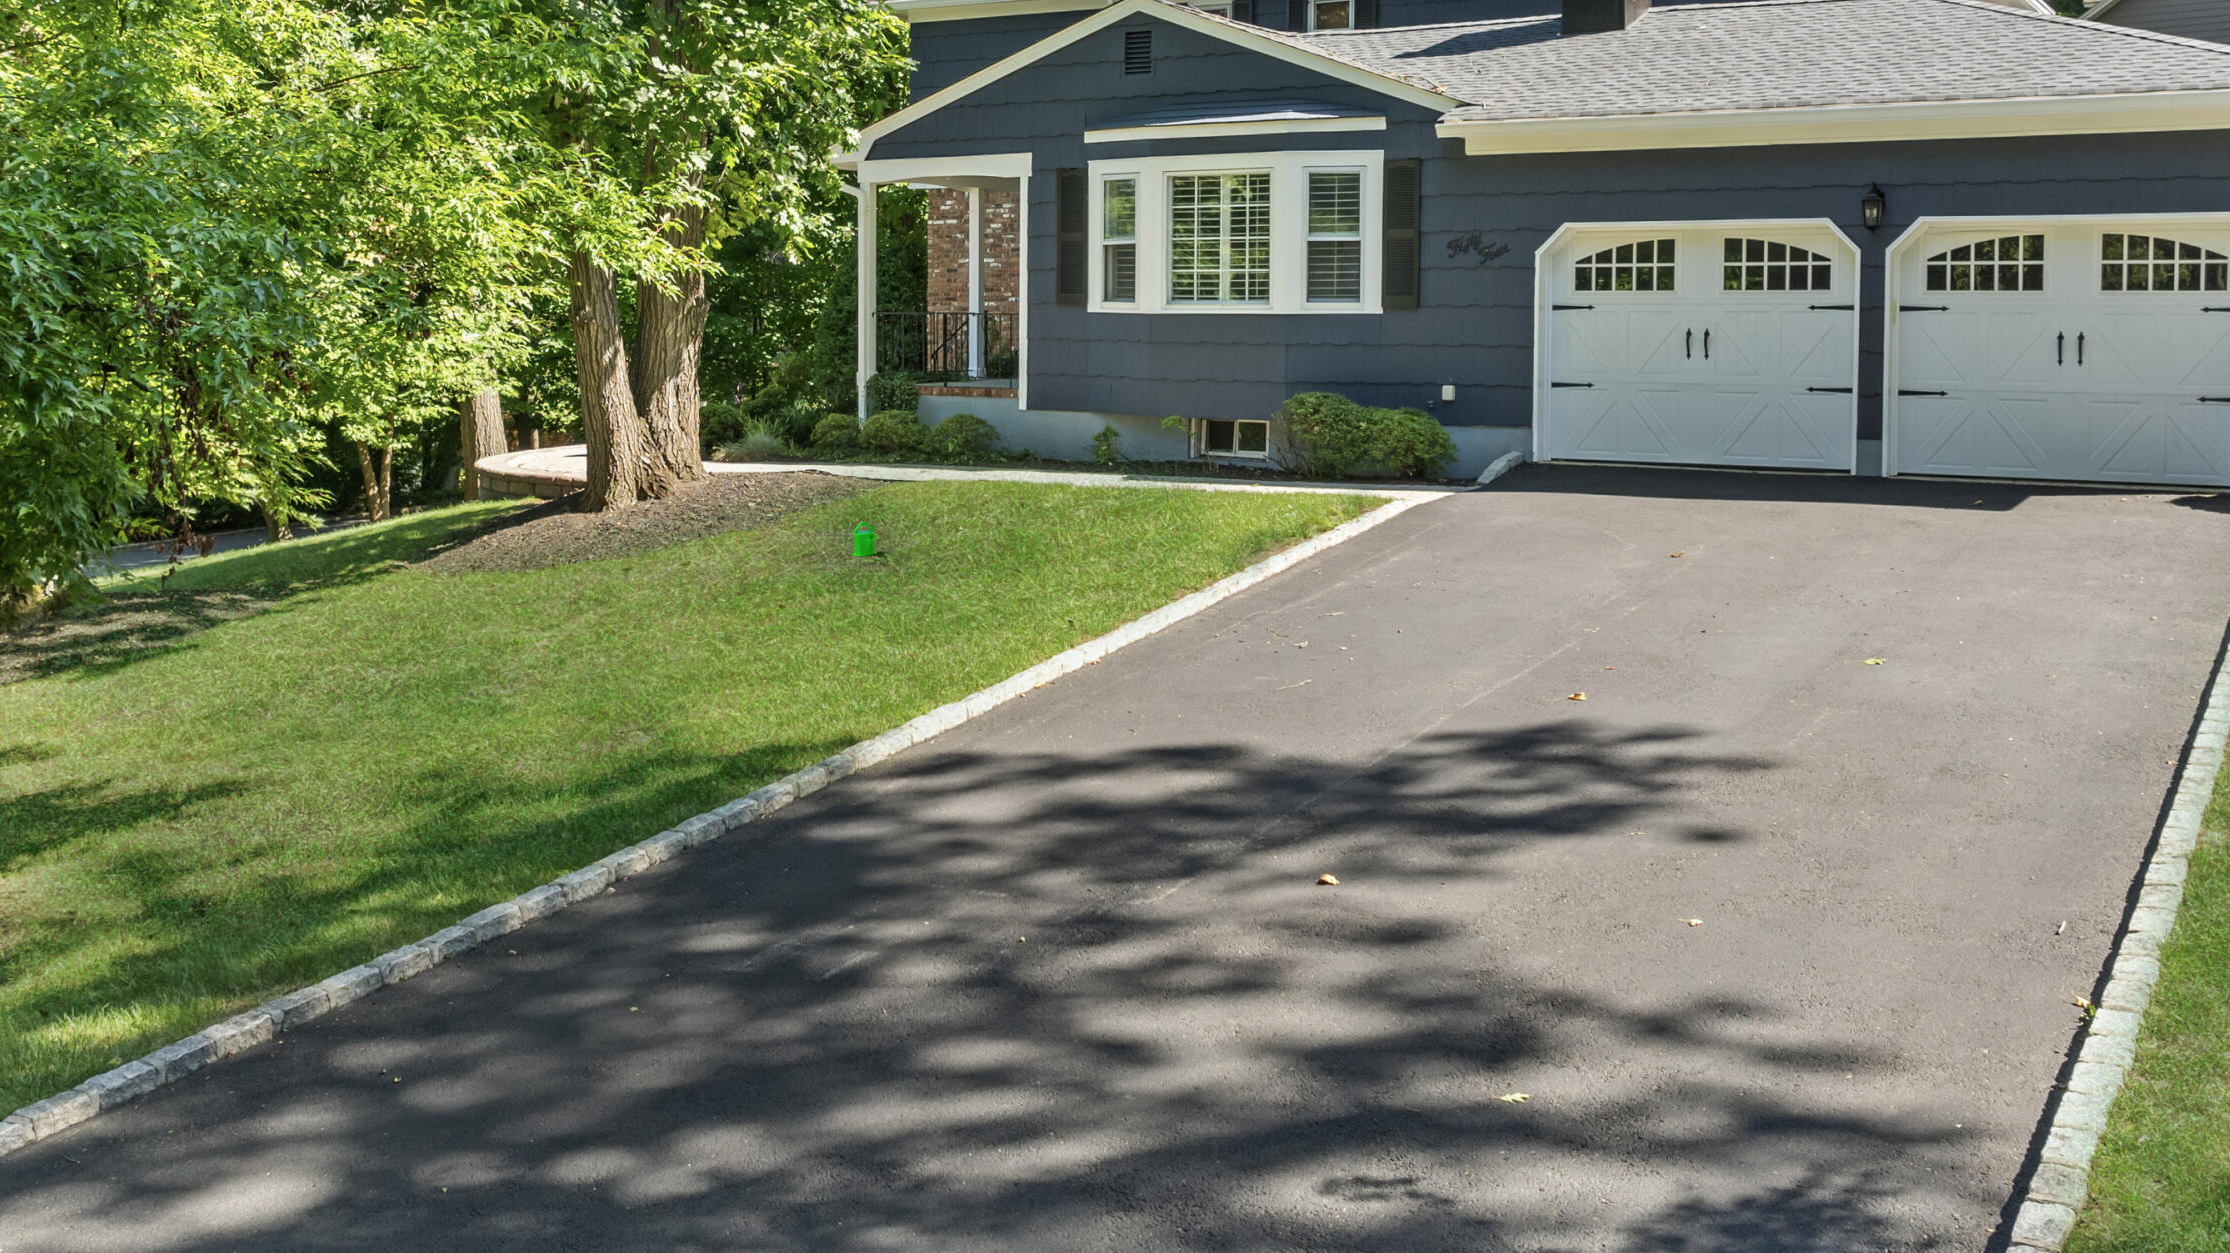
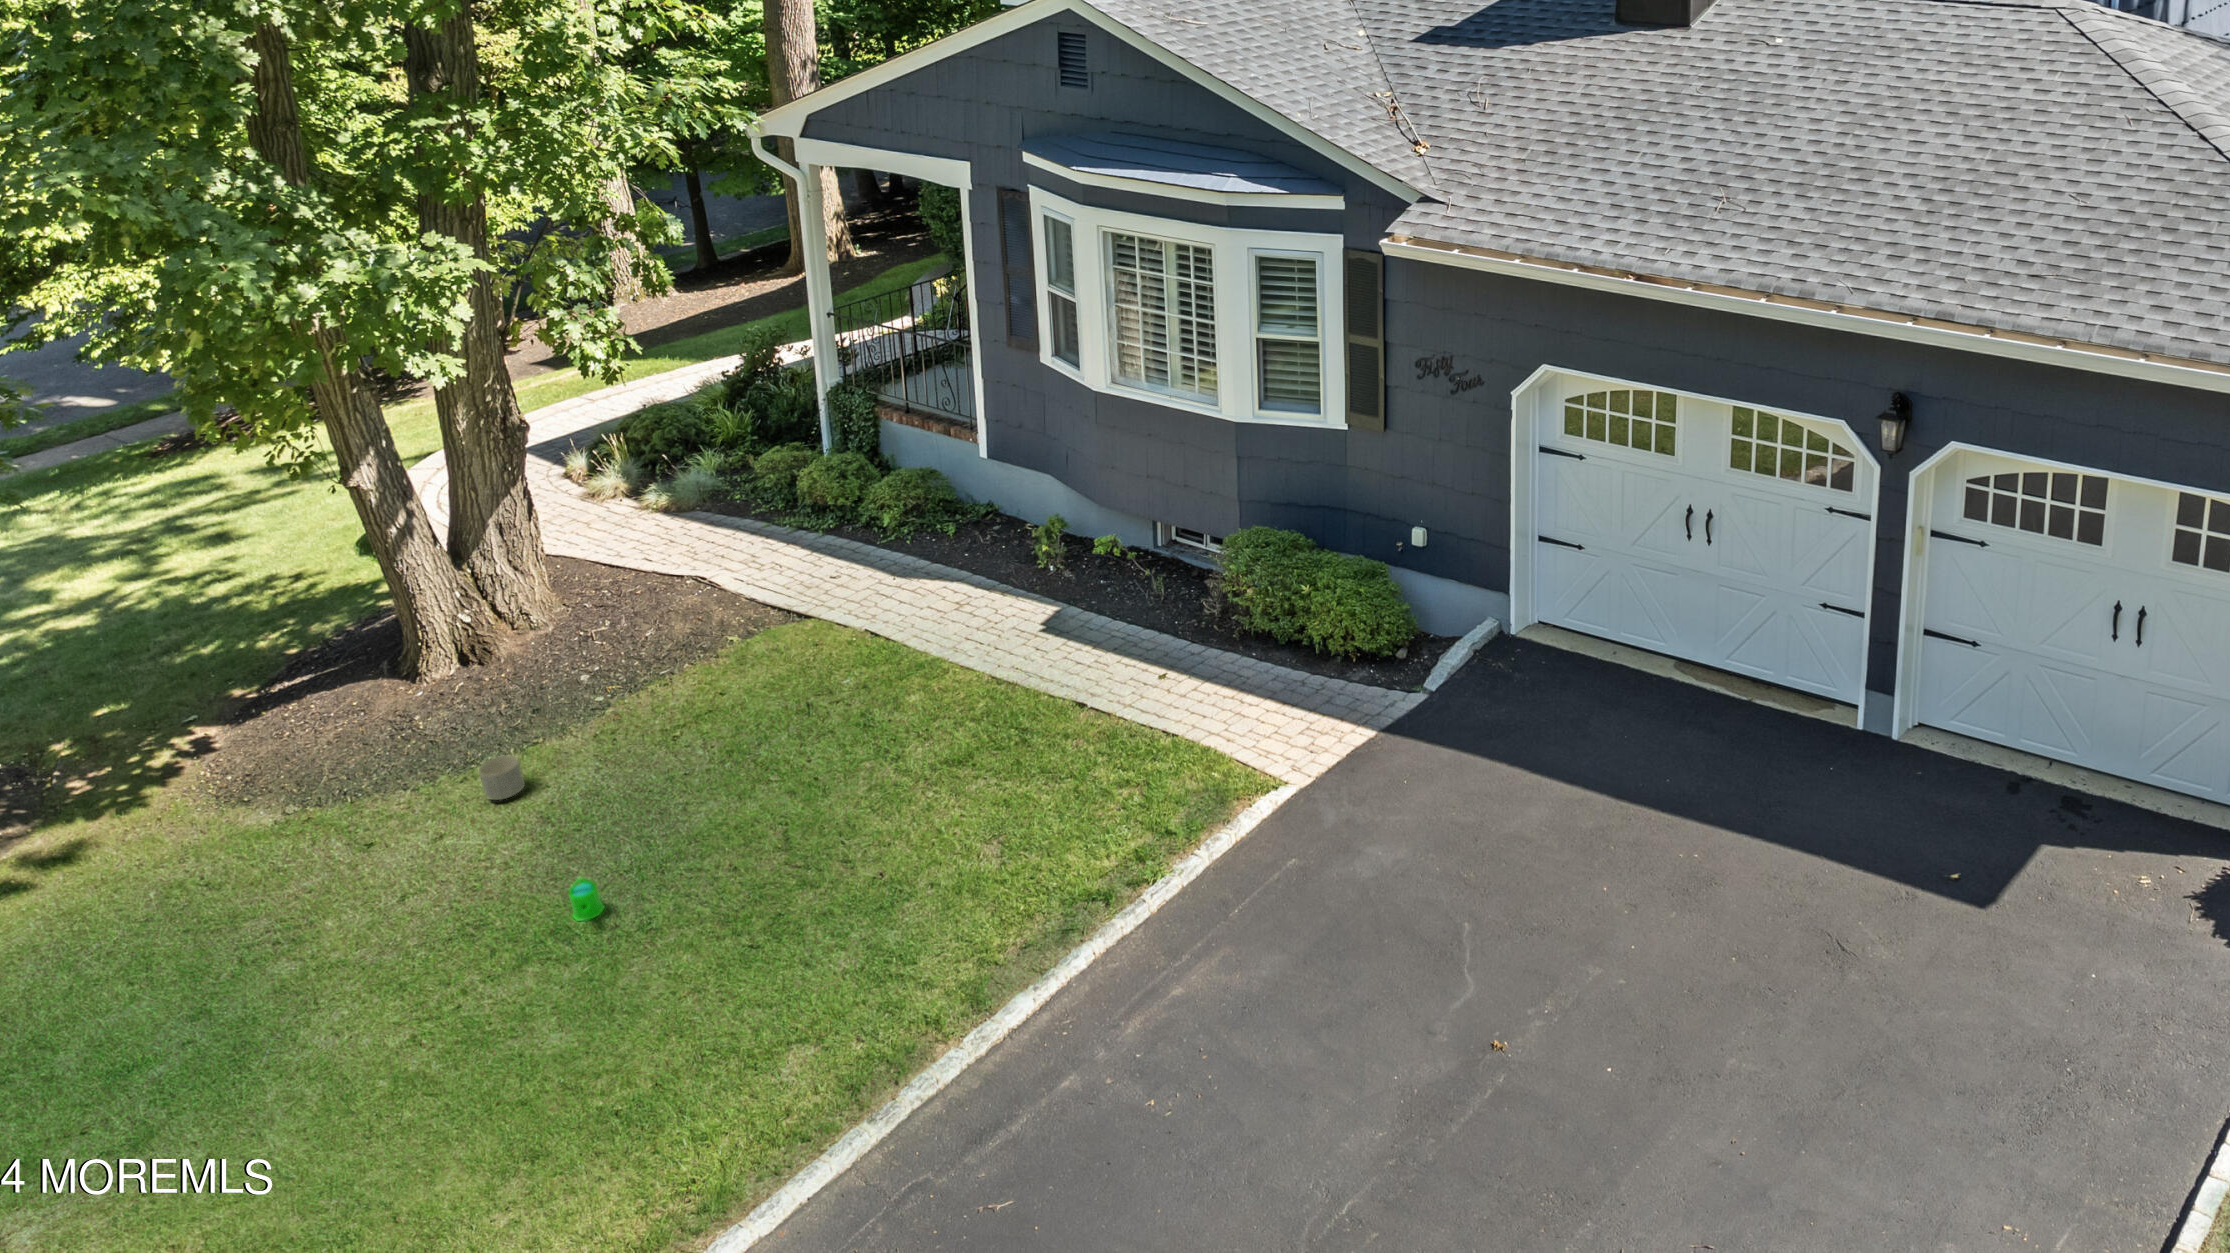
planter: none [723,503,755,534] -> present [478,755,525,800]

